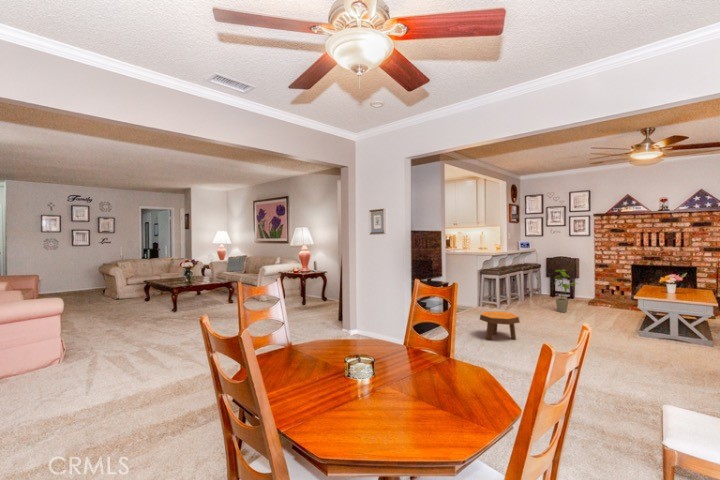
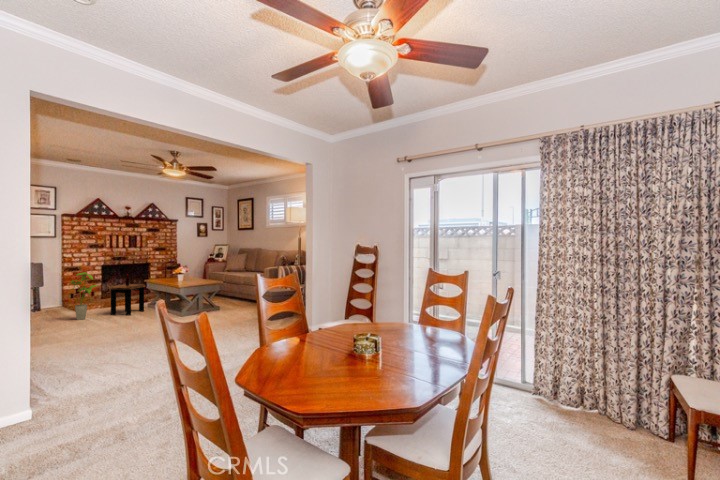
side table: none [589,276,629,320] -> present [110,274,145,315]
footstool: present [480,311,520,340] -> none [85,319,136,353]

